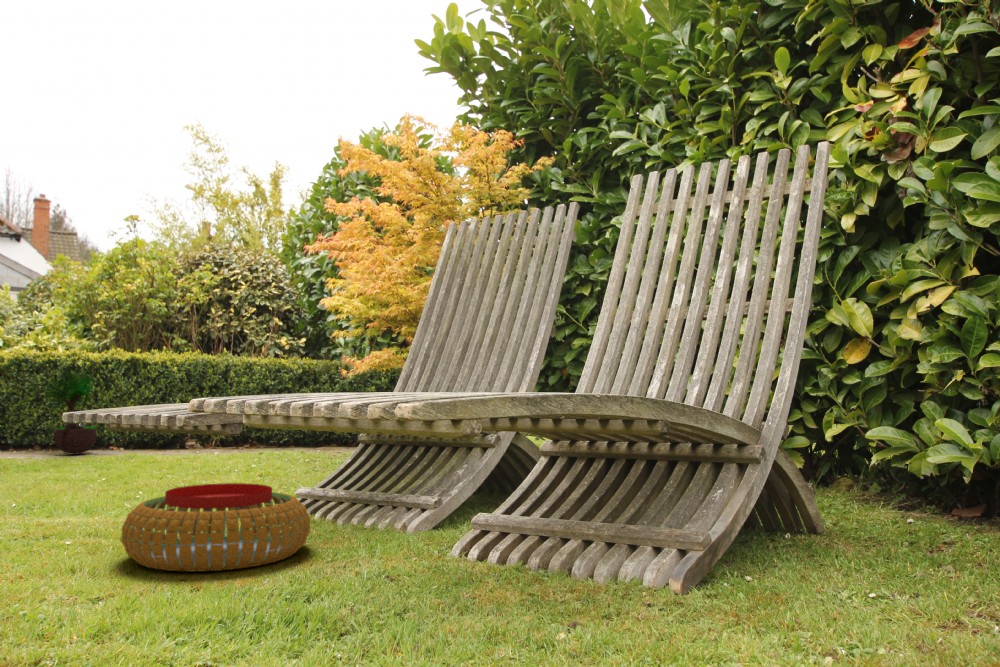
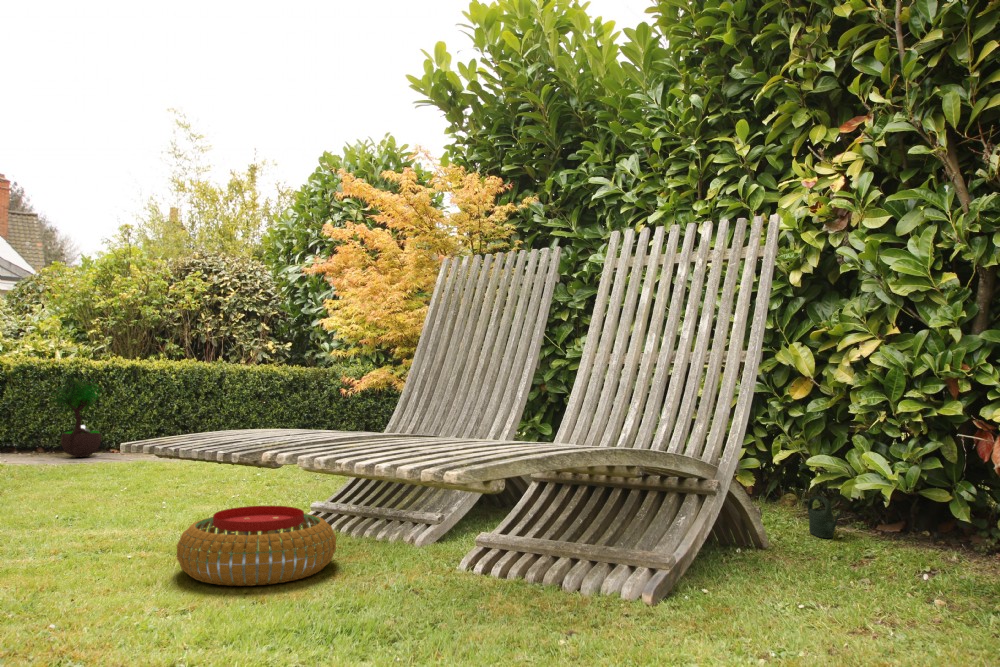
watering can: none [868,476,910,525] -> present [808,496,841,538]

